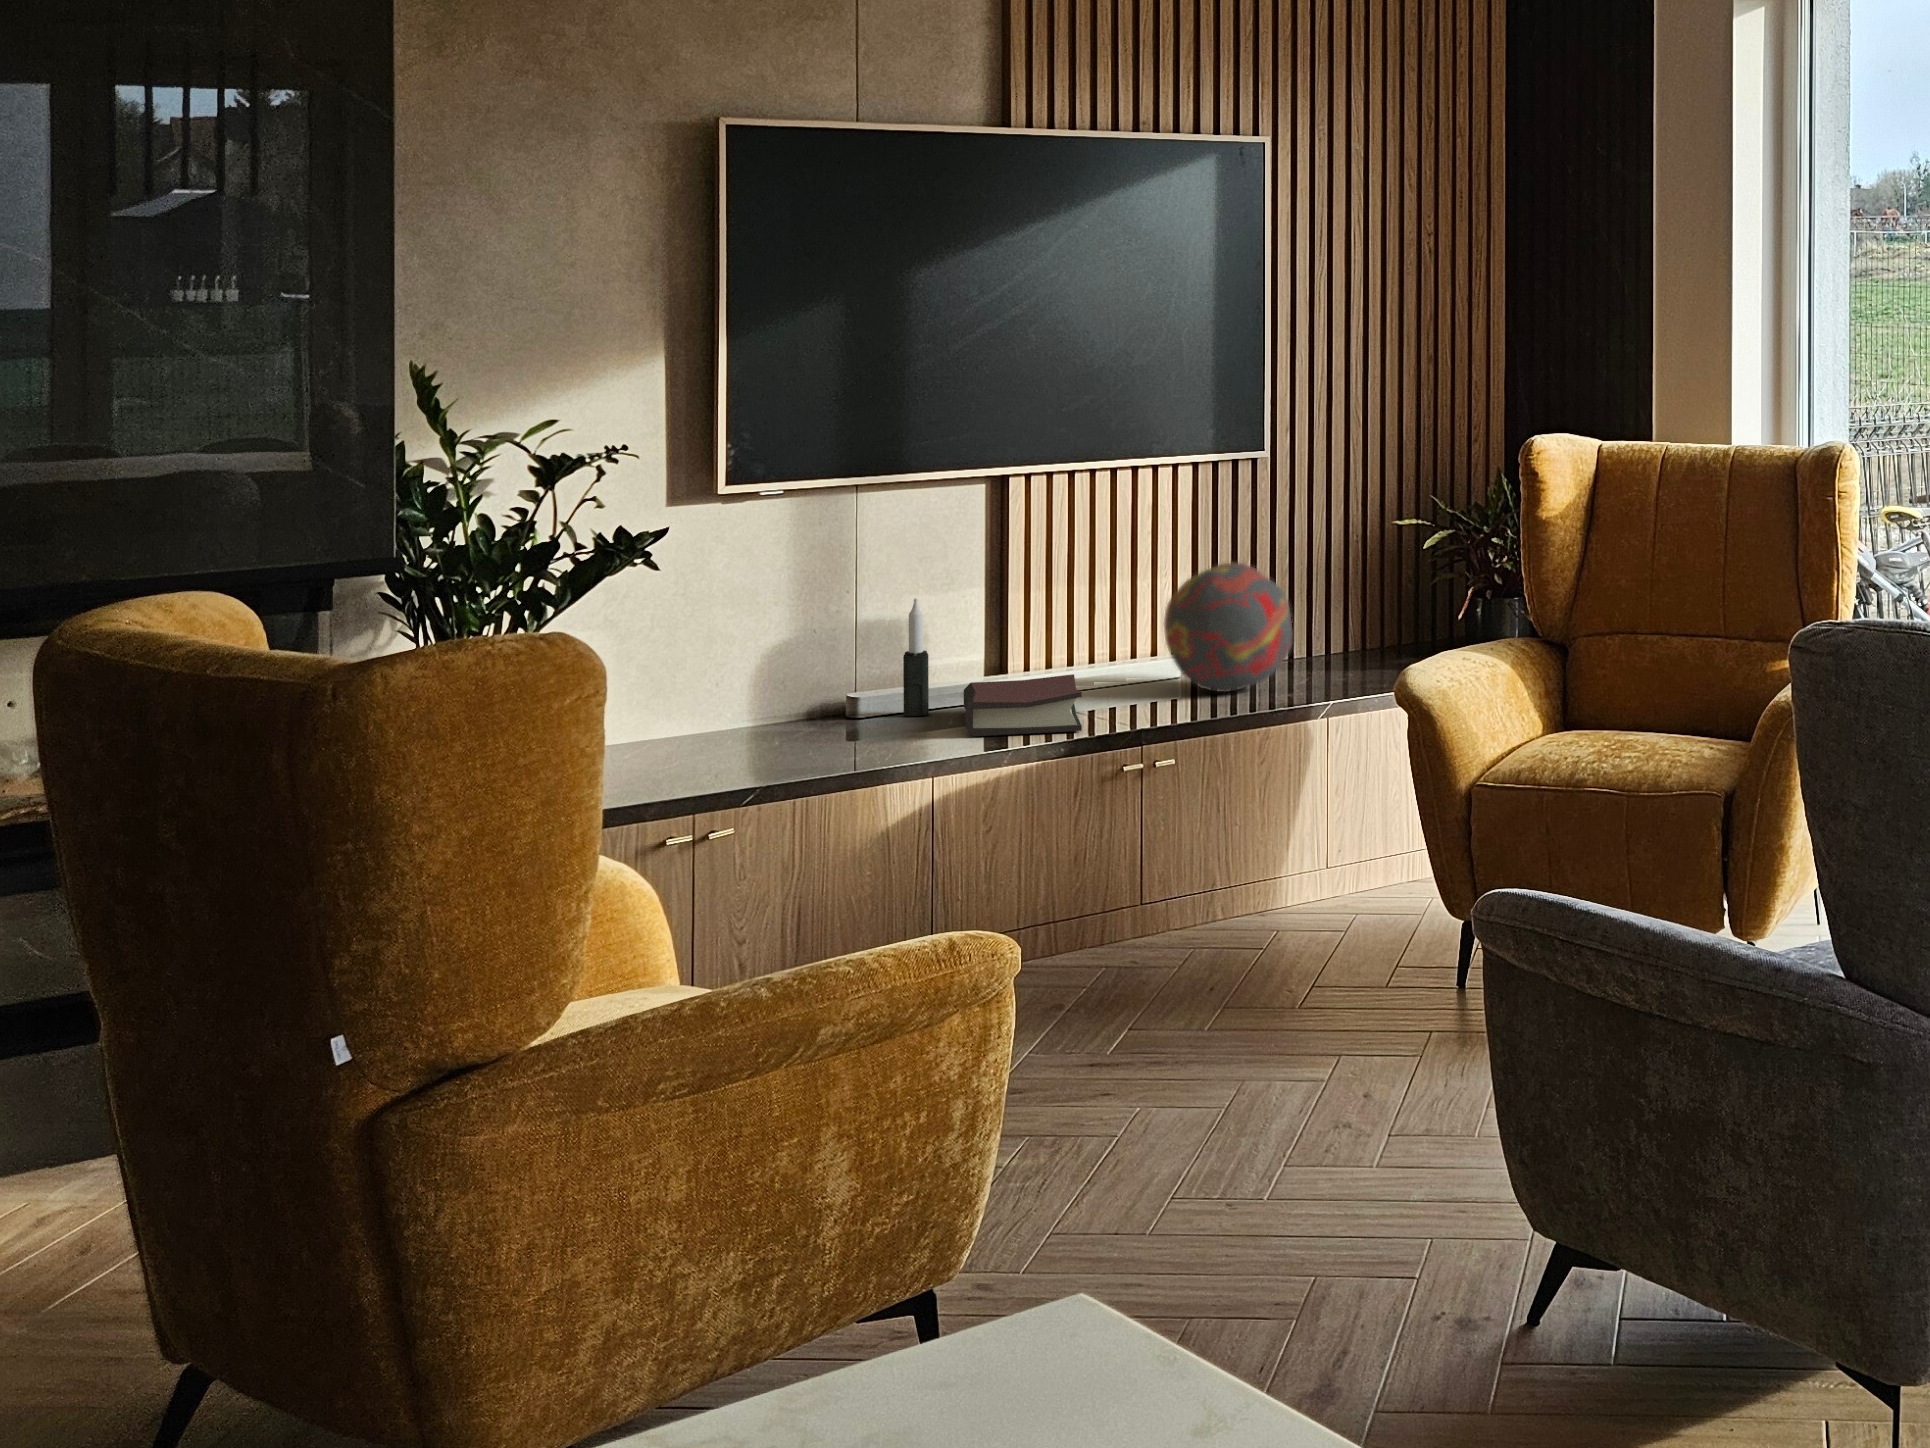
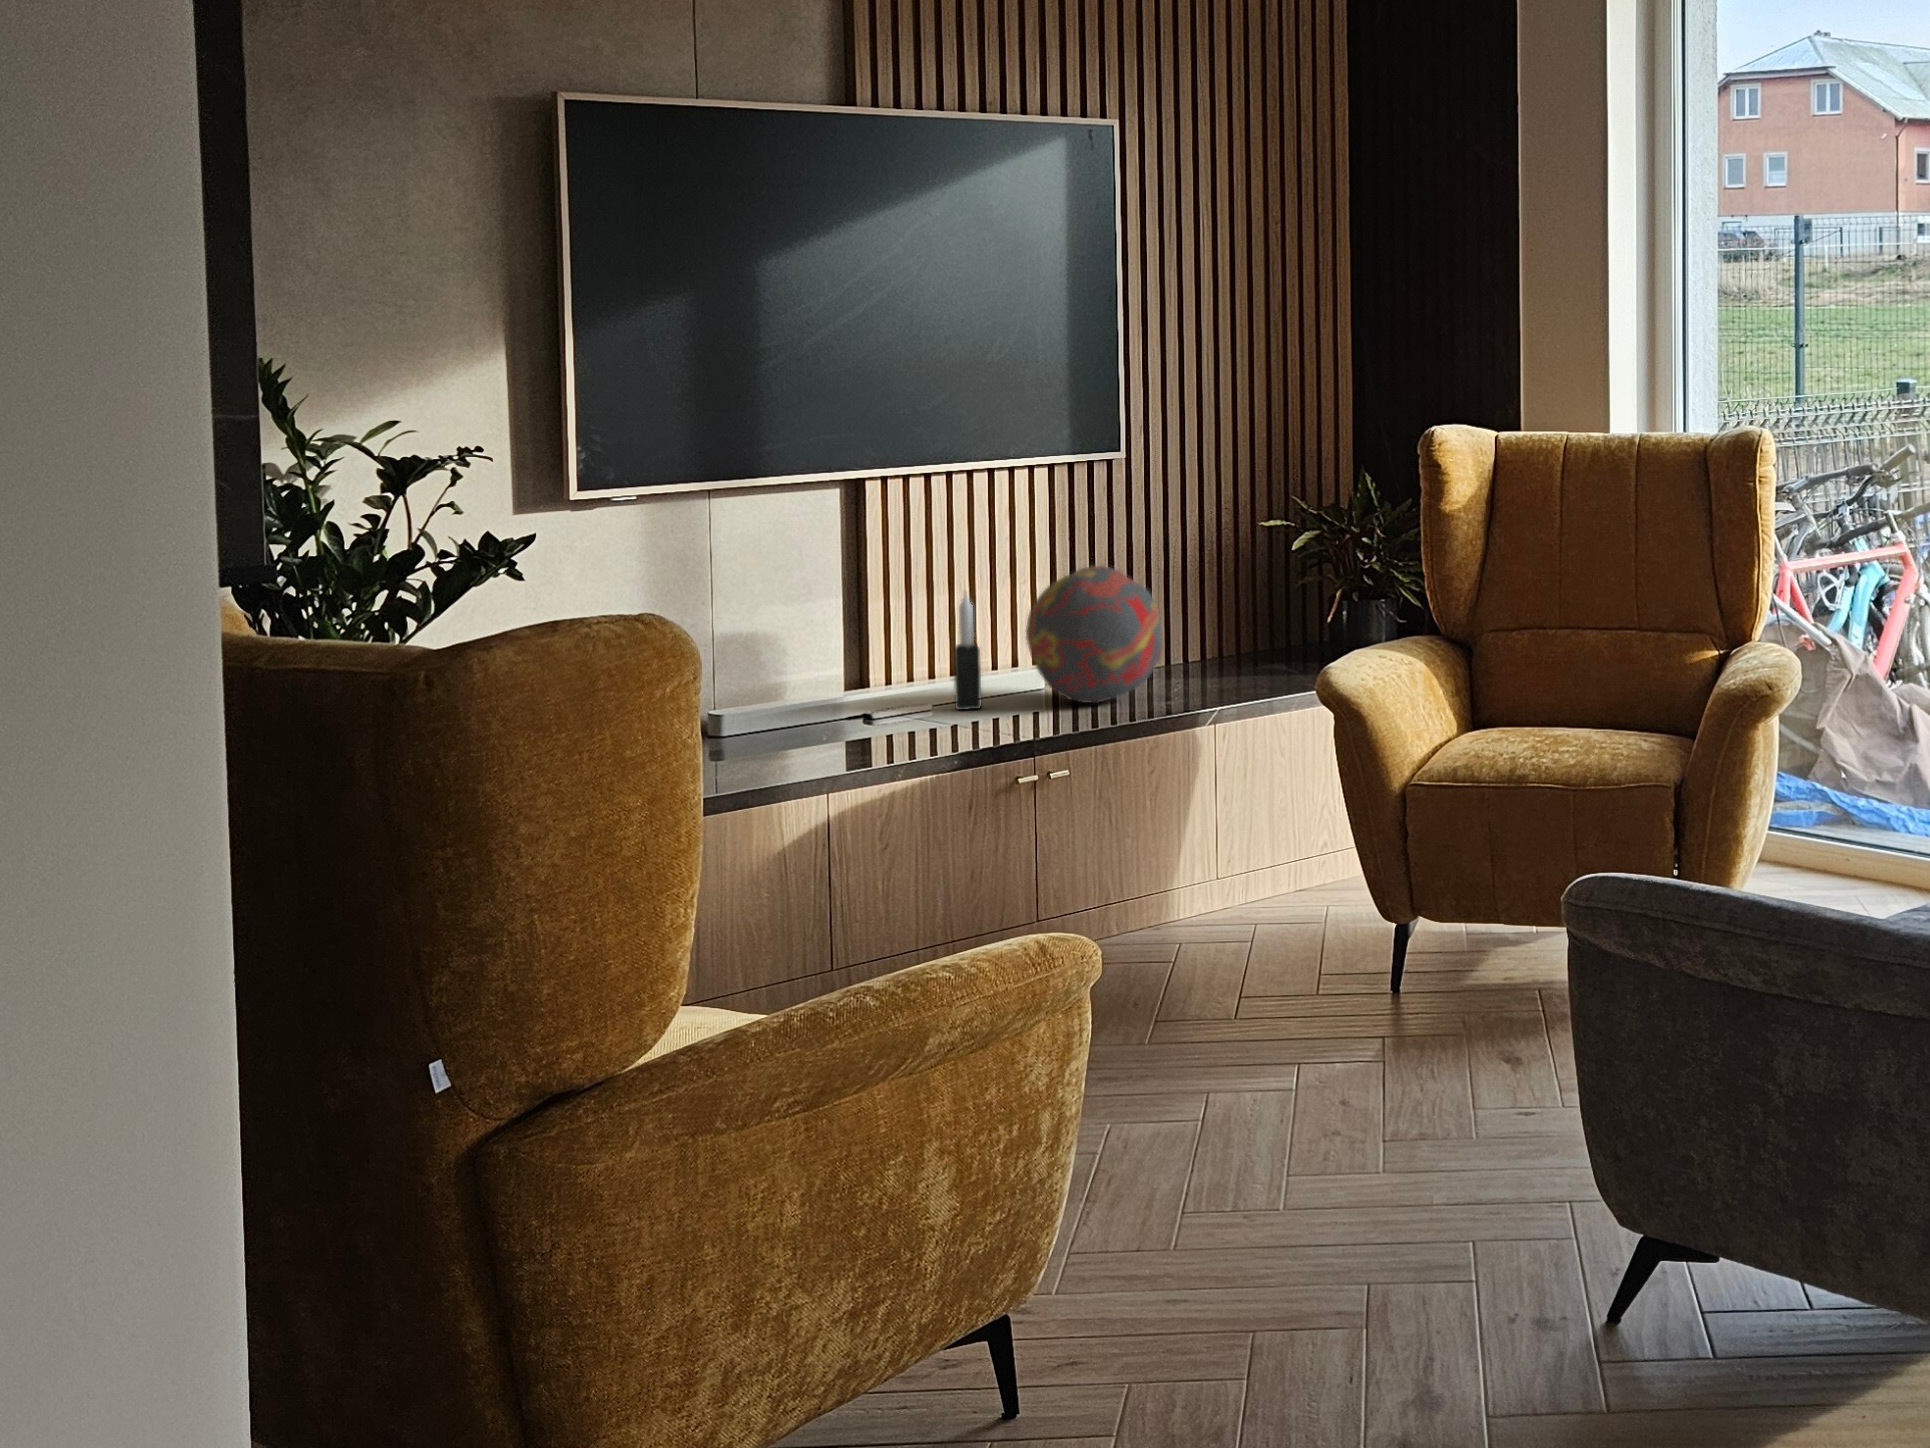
candle: present [903,598,929,716] -> present [954,592,981,710]
hardback book: present [964,674,1082,736] -> none [824,687,964,755]

